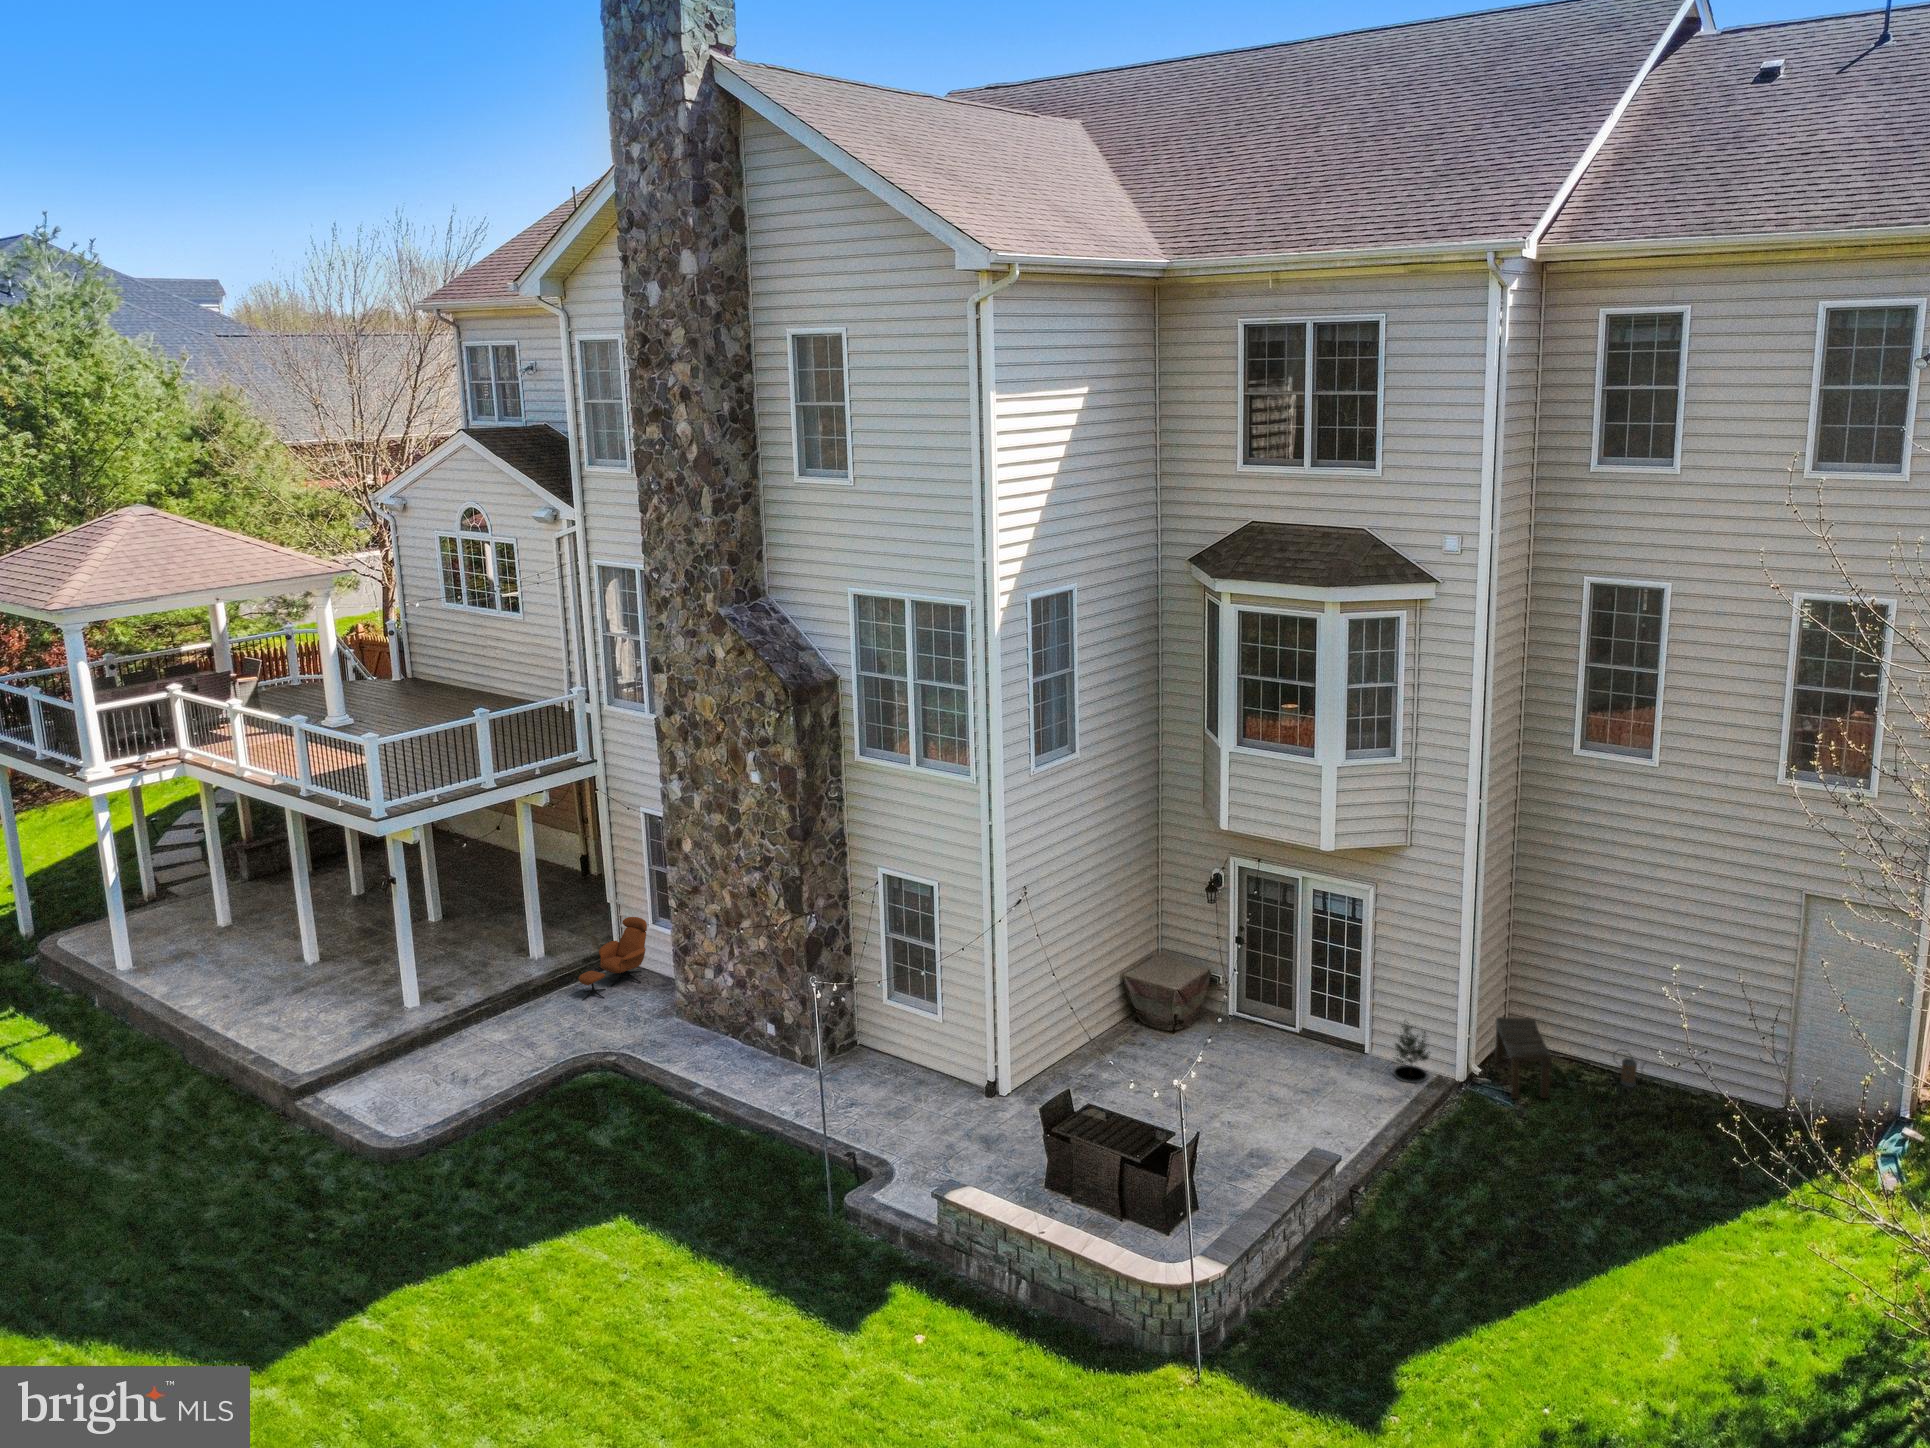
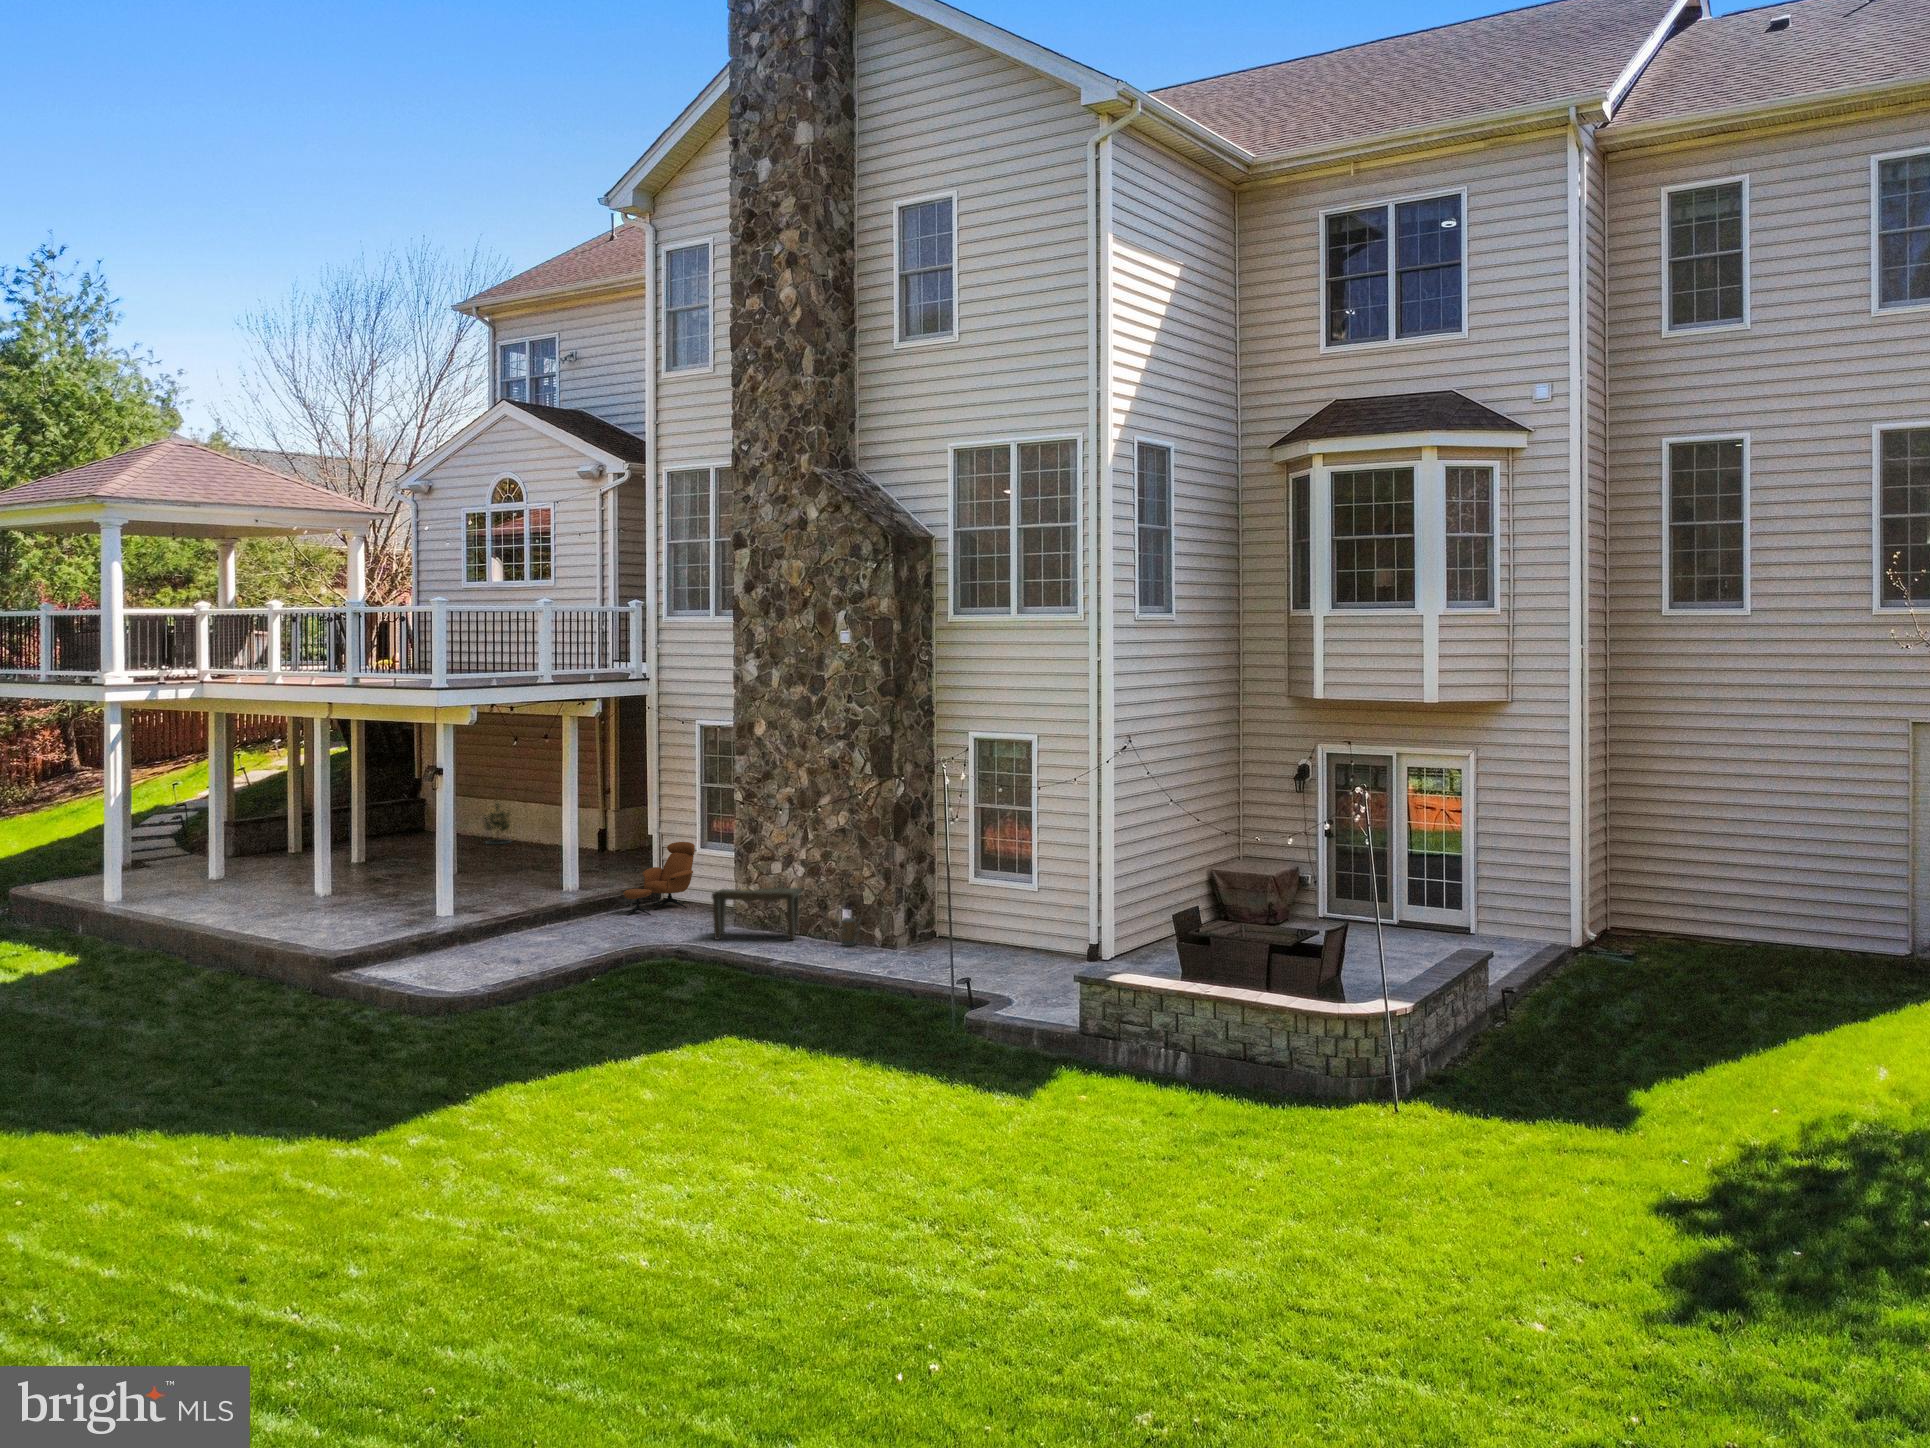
bench: present [1495,1017,1552,1099] -> present [712,888,802,940]
potted tree: present [1393,1022,1430,1083] -> present [482,803,511,844]
watering can: present [1613,1053,1644,1088] -> present [838,911,860,946]

